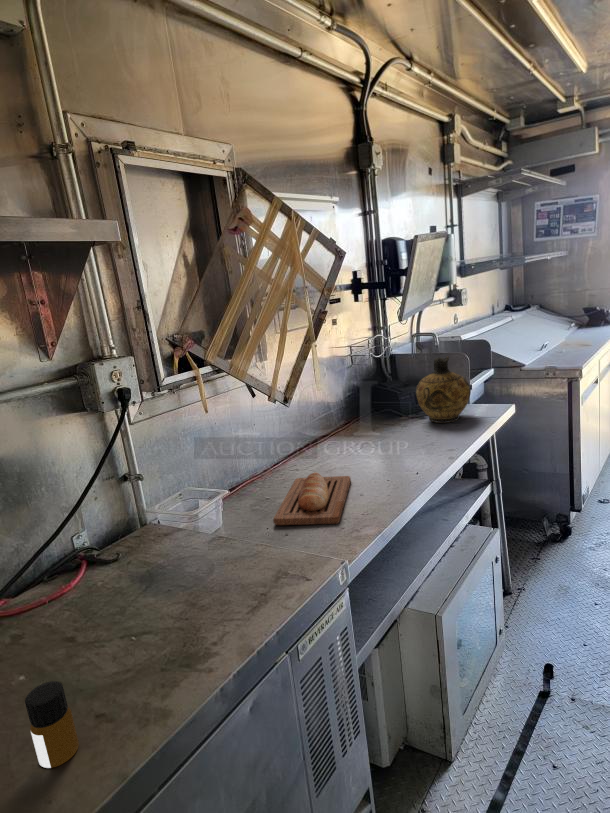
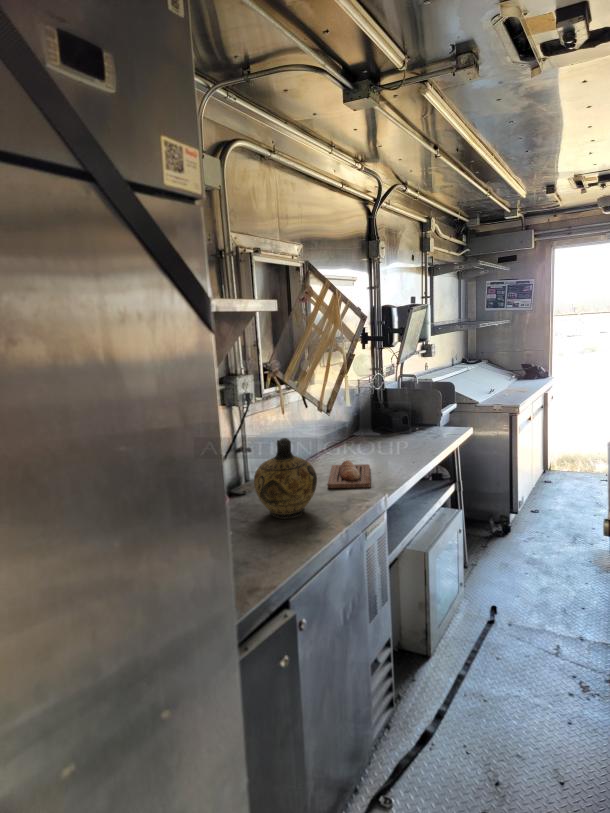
ceramic jug: present [416,357,471,423] -> present [254,438,317,519]
bottle: present [25,681,79,768] -> none [260,525,279,564]

